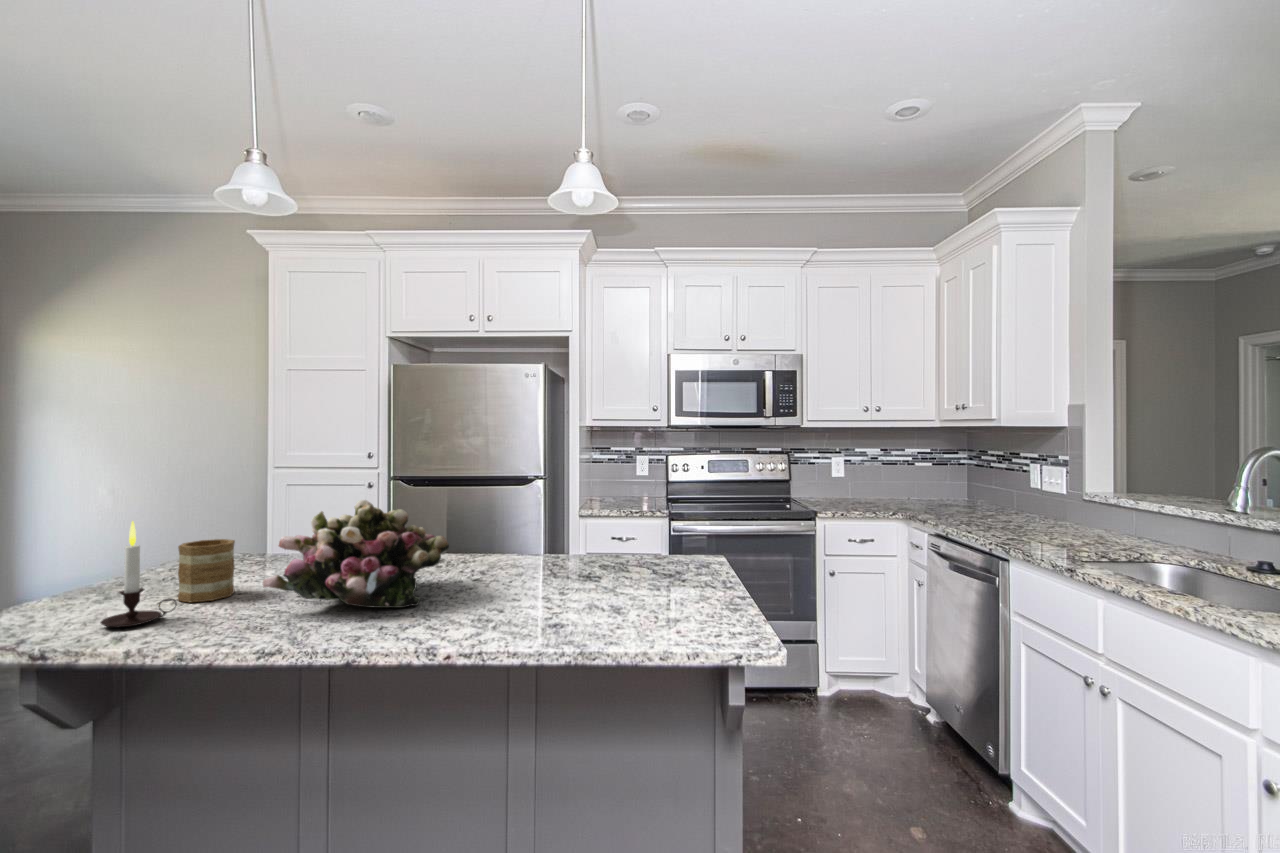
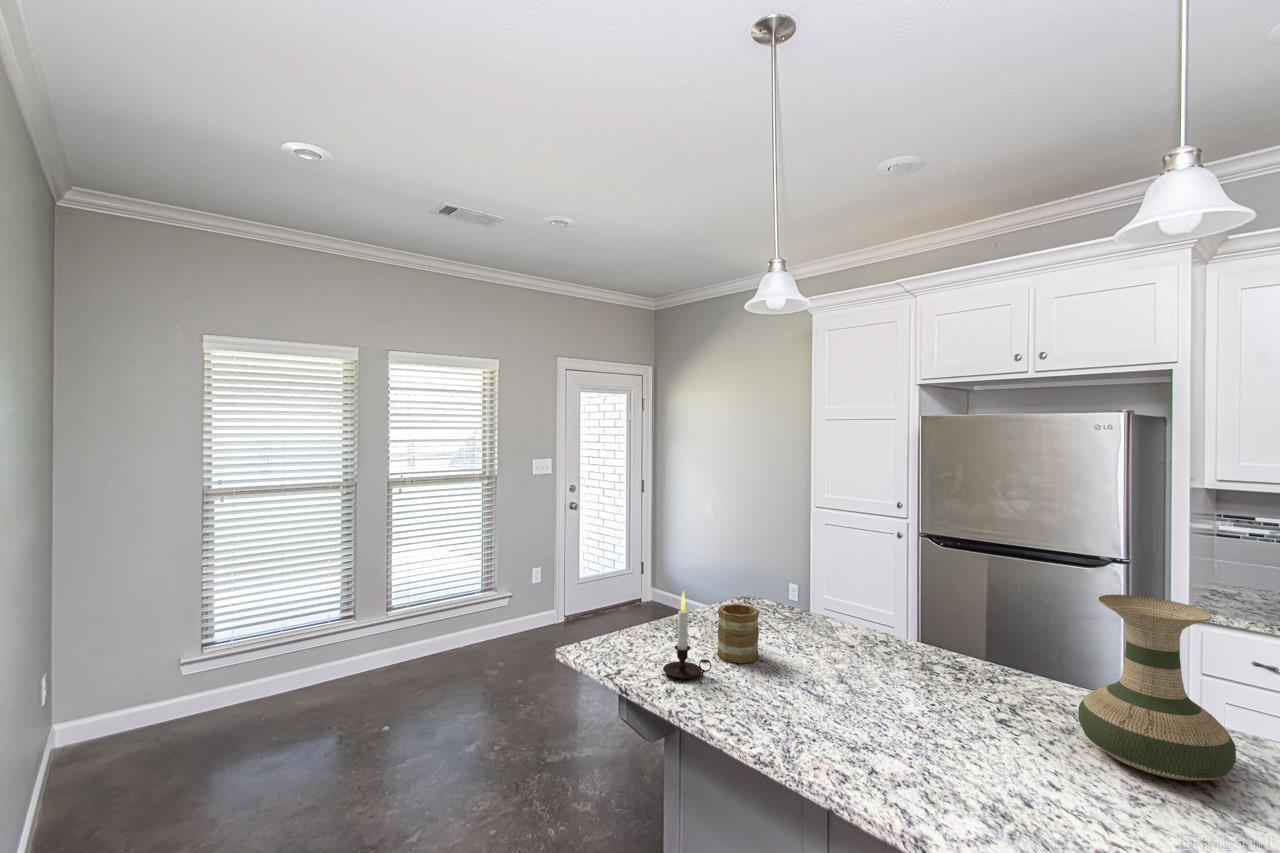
vase: none [527,467,609,580] -> present [1078,595,1236,781]
flower arrangement: present [263,500,449,608] -> none [771,599,961,745]

